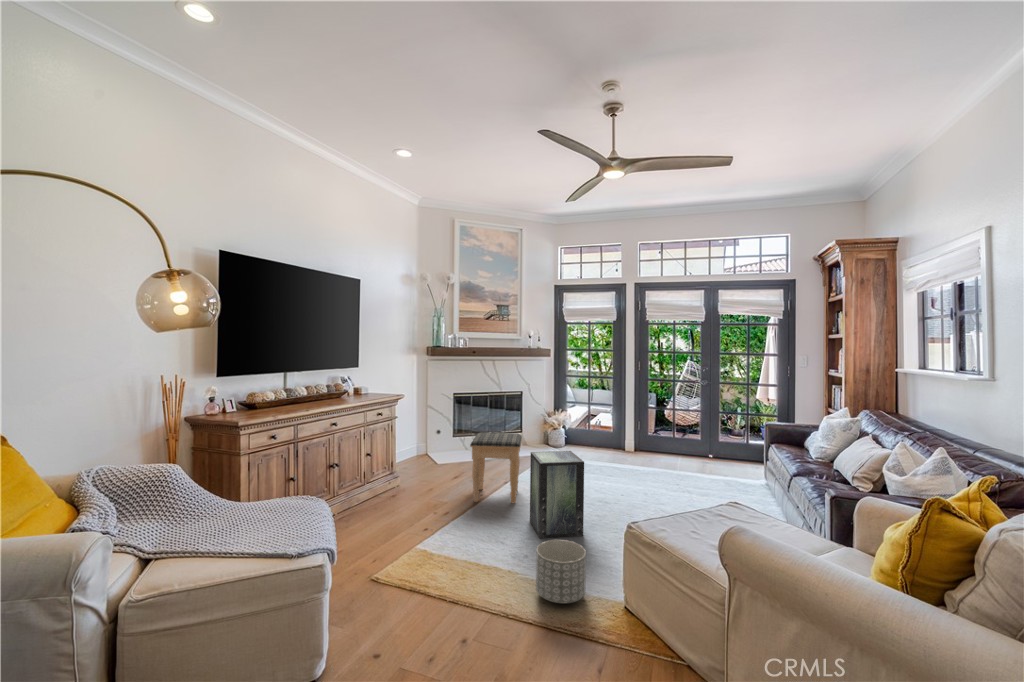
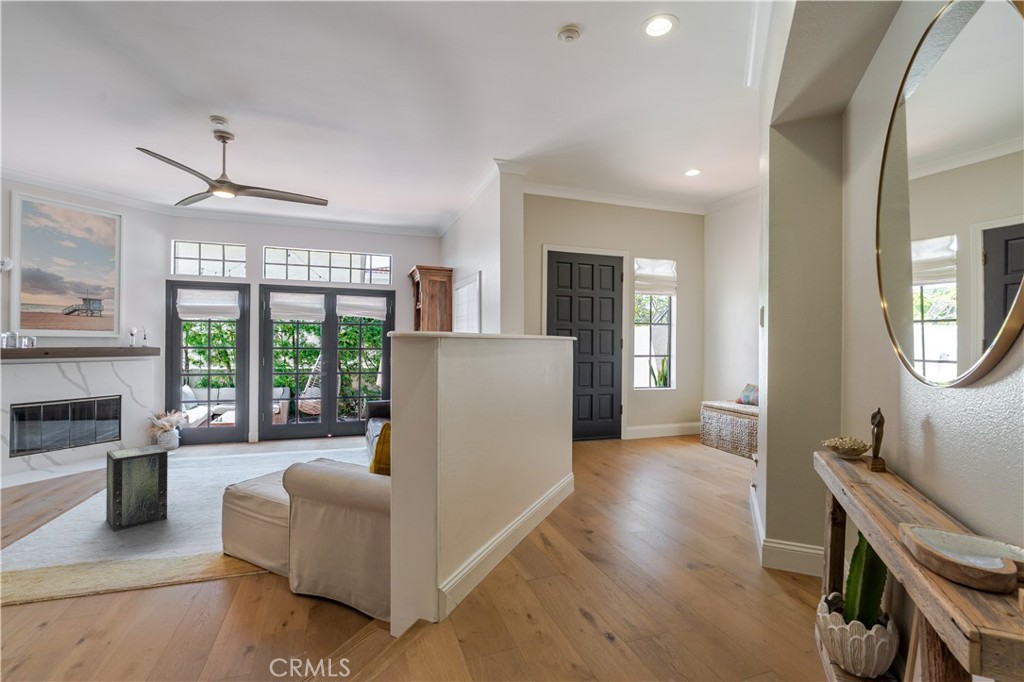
footstool: present [470,433,522,503] -> none [24,438,106,518]
planter: present [536,540,586,603] -> none [91,518,148,572]

